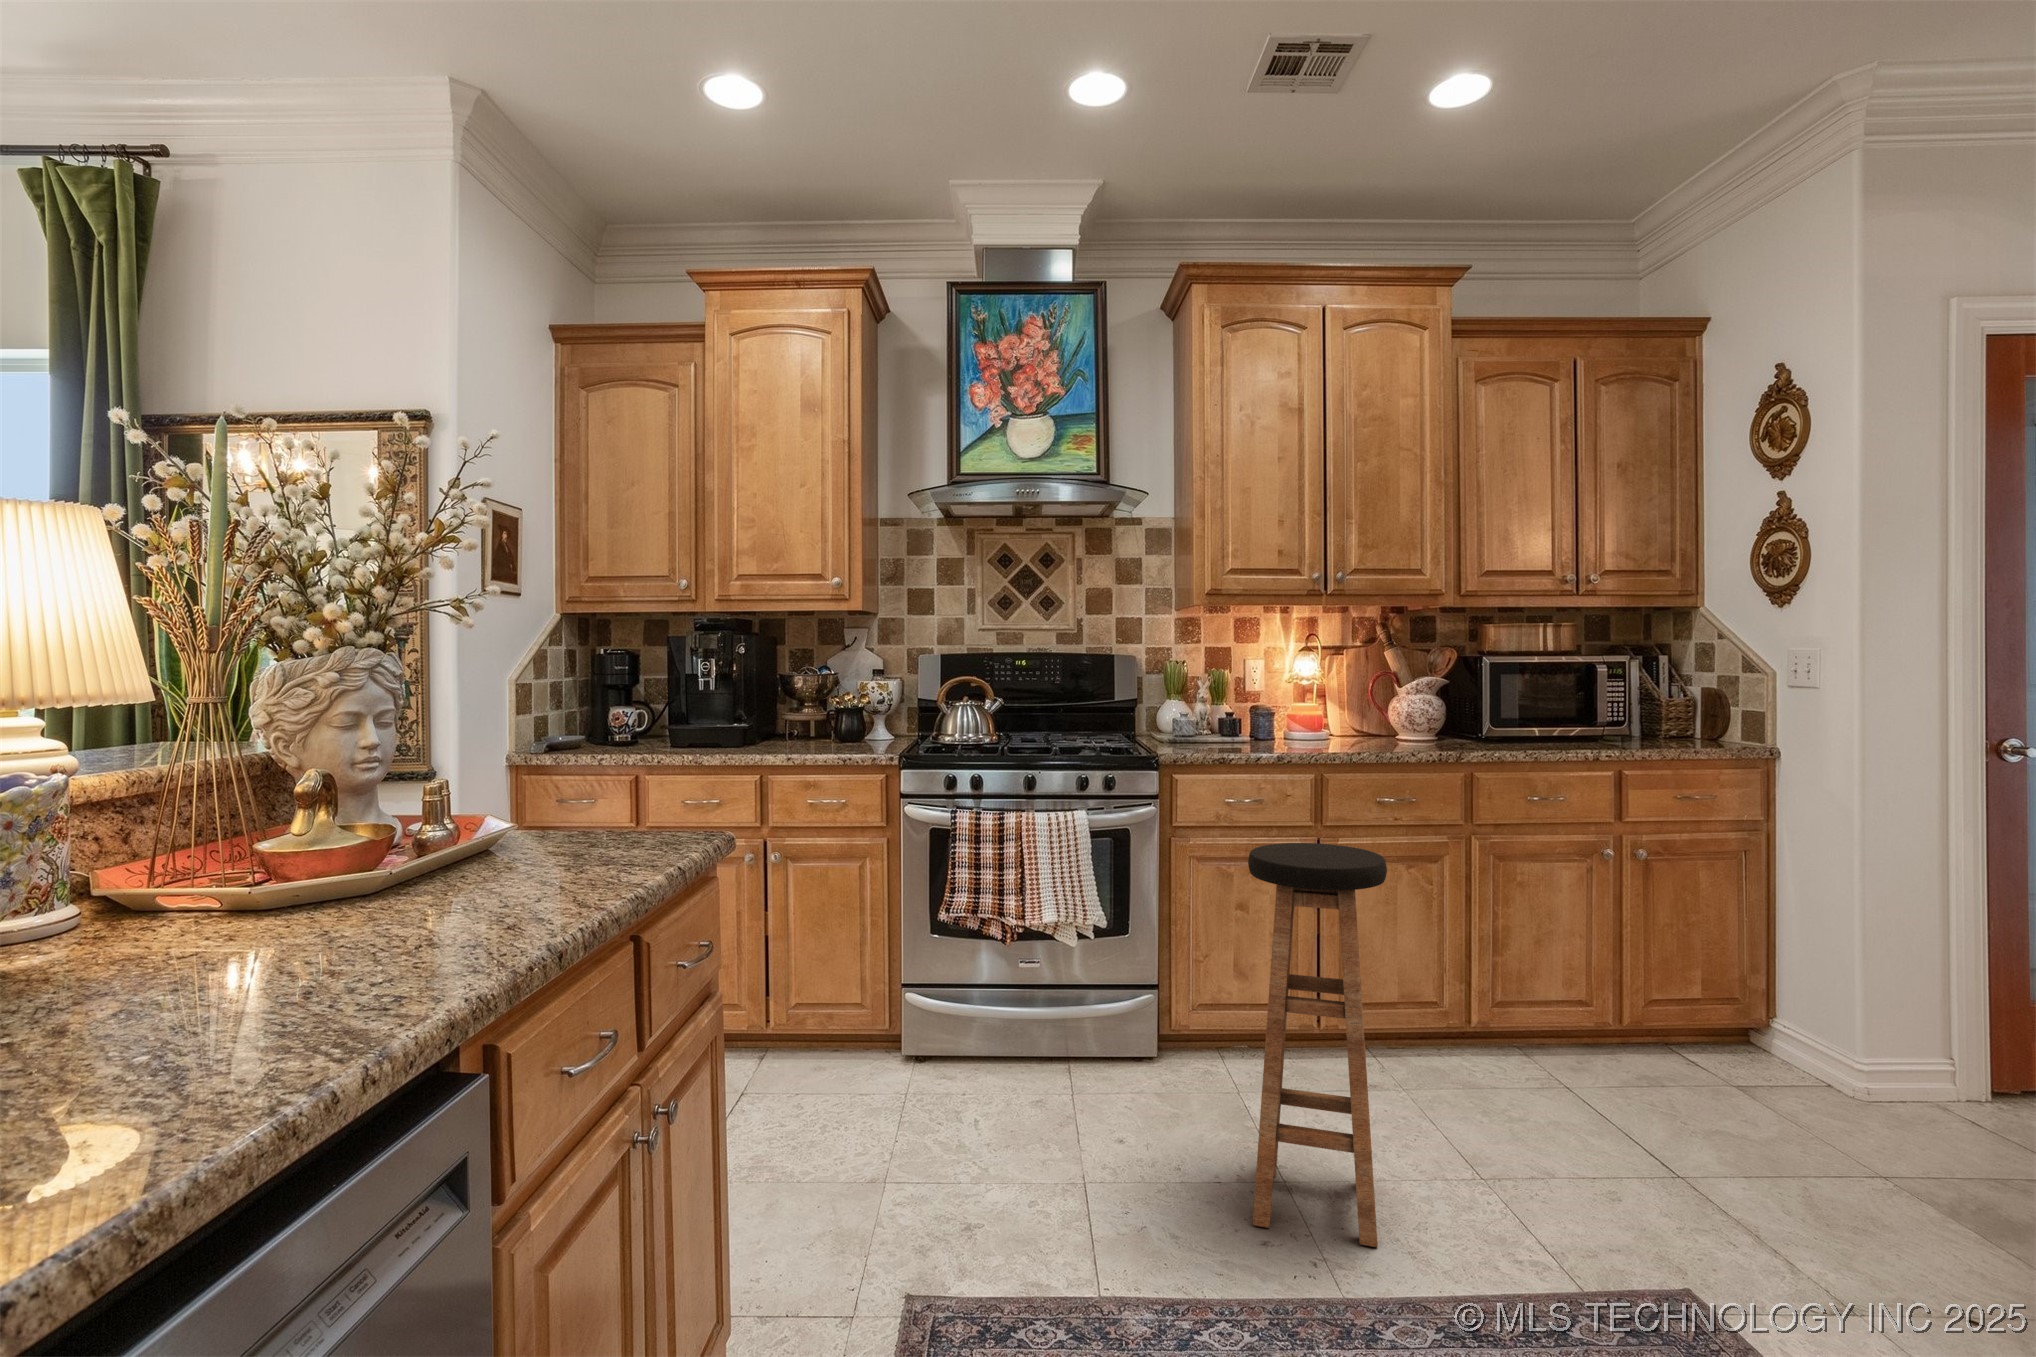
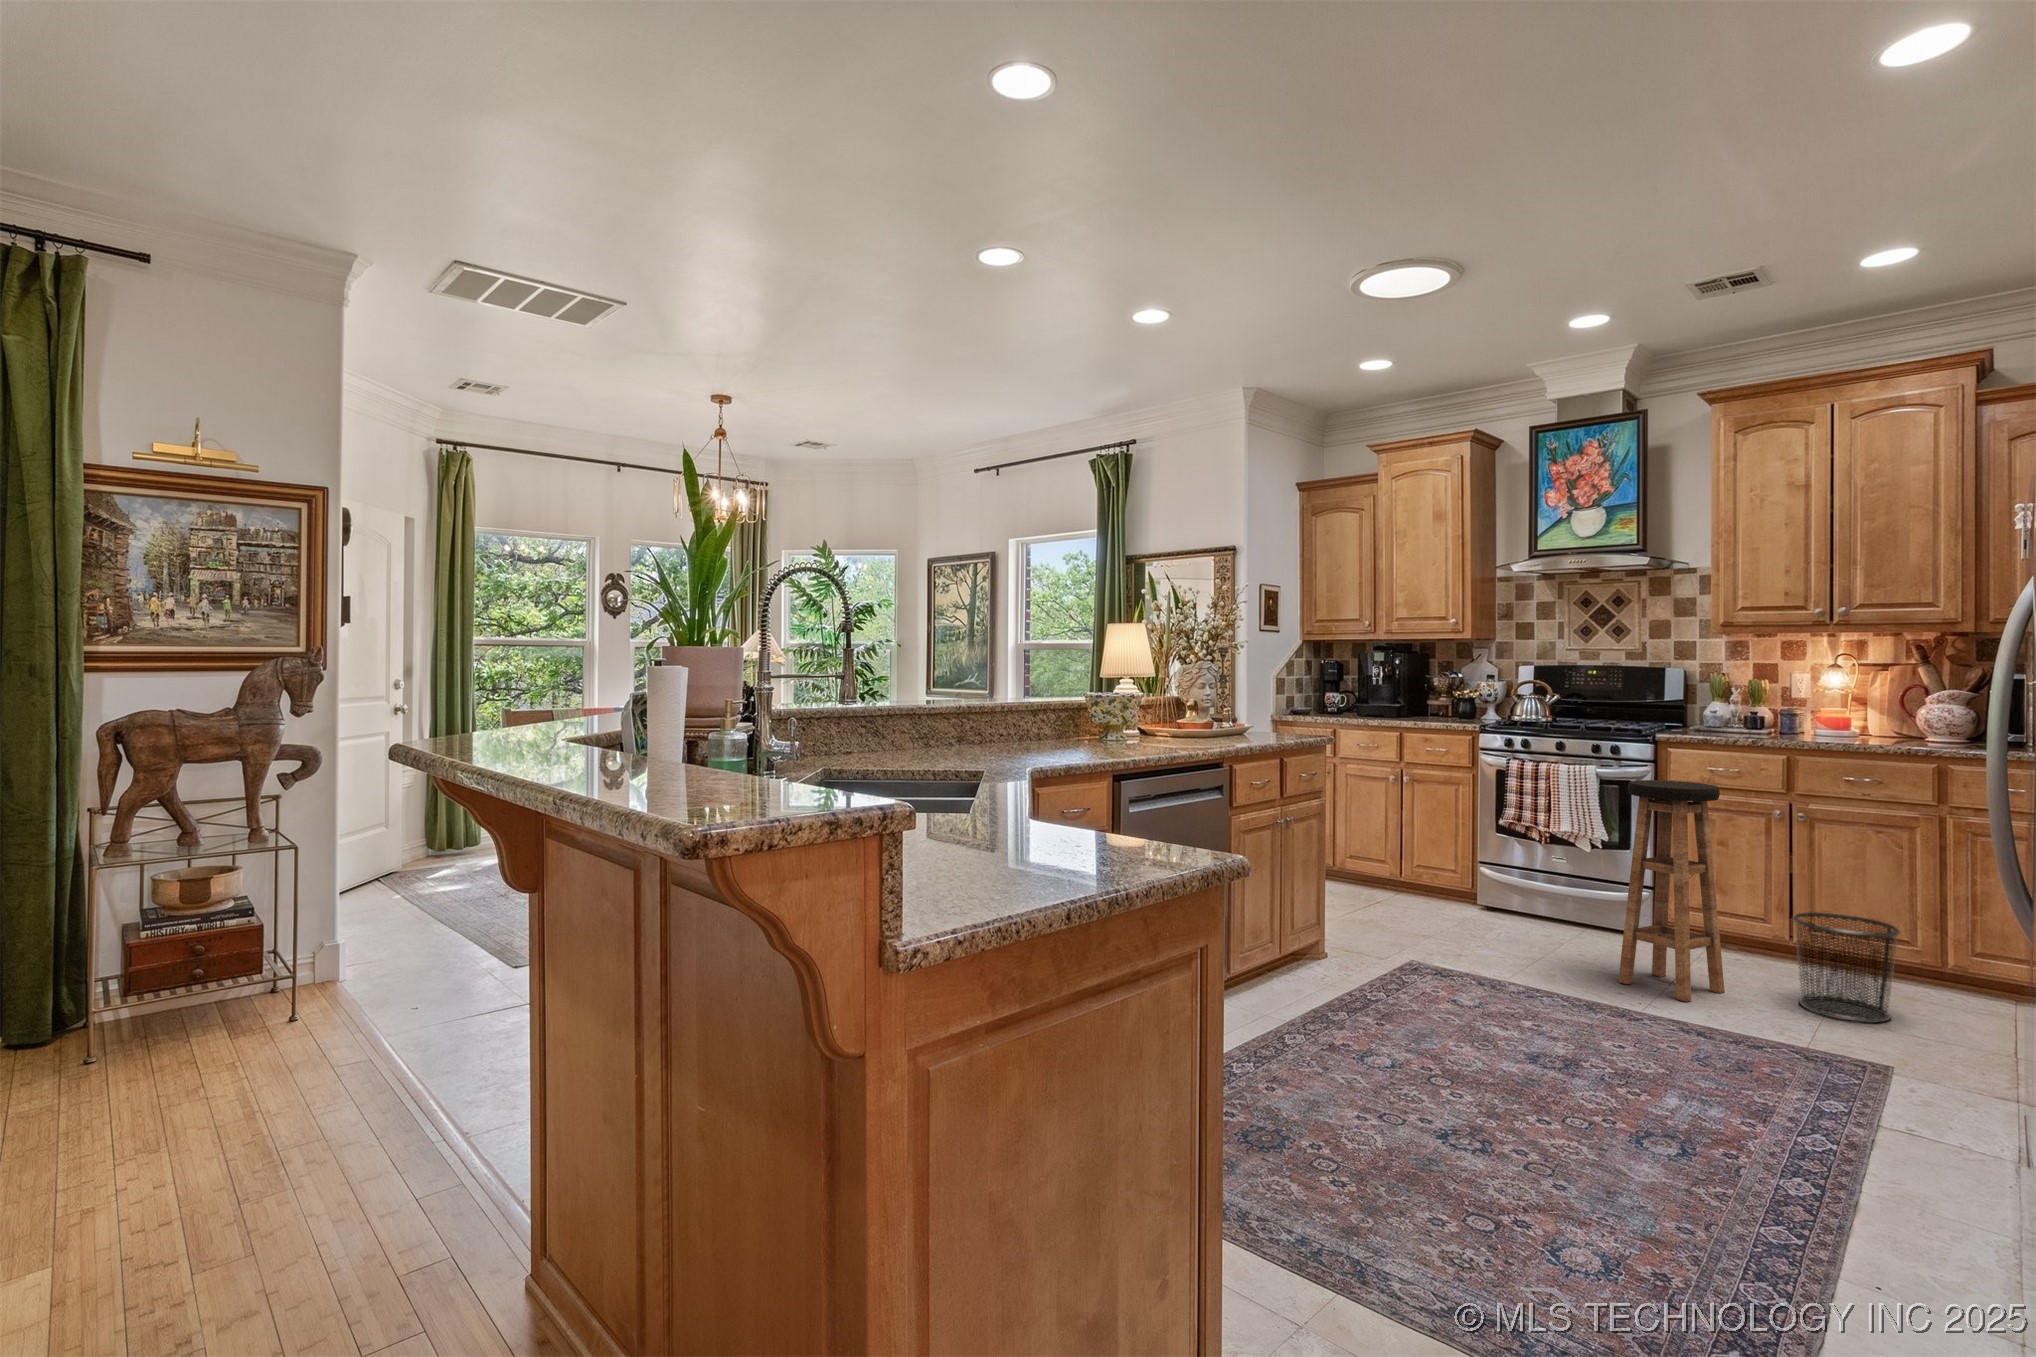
waste bin: none [1440,1016,1582,1198] -> present [1793,912,1900,1023]

